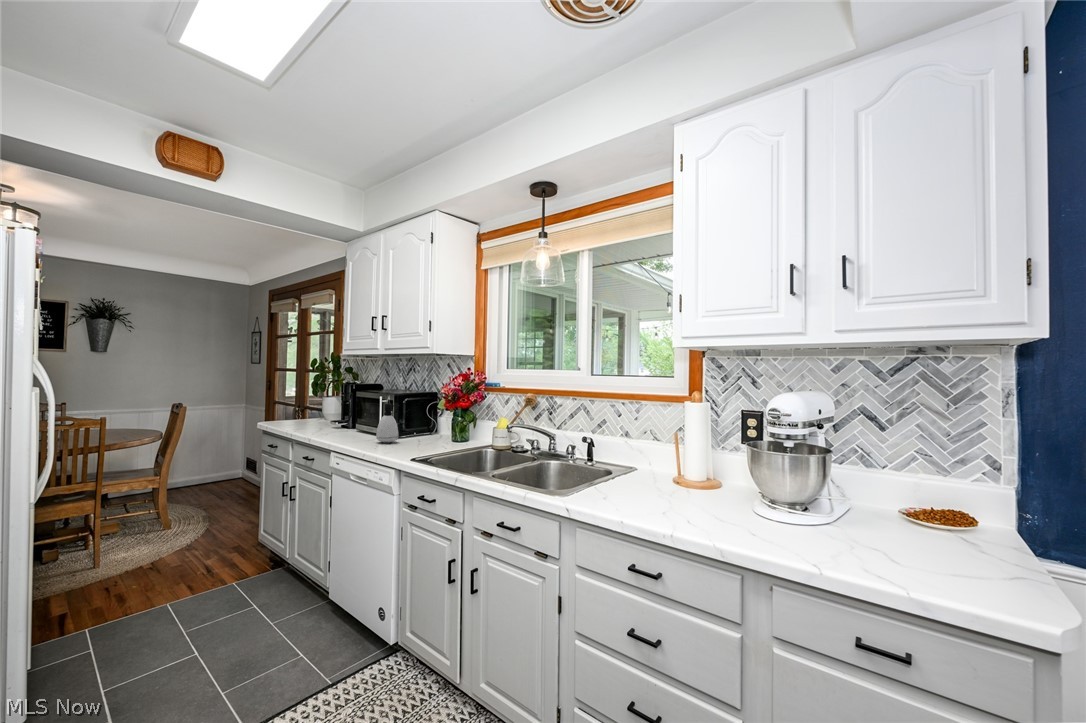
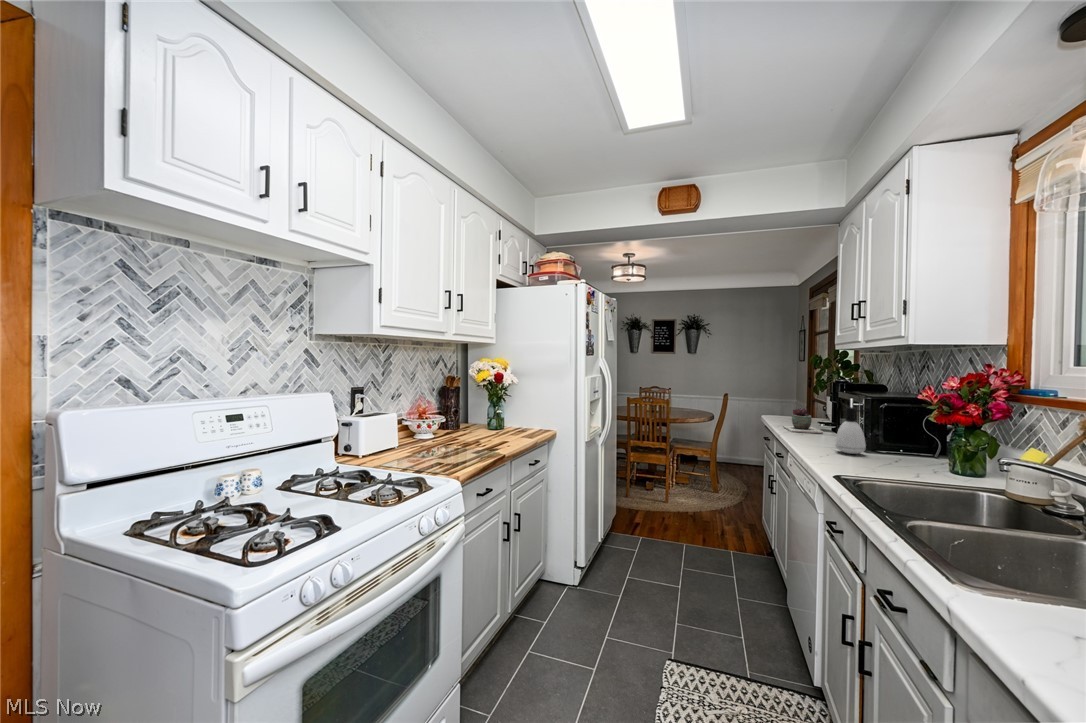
succulent plant: none [300,410,342,434] -> present [783,408,823,433]

